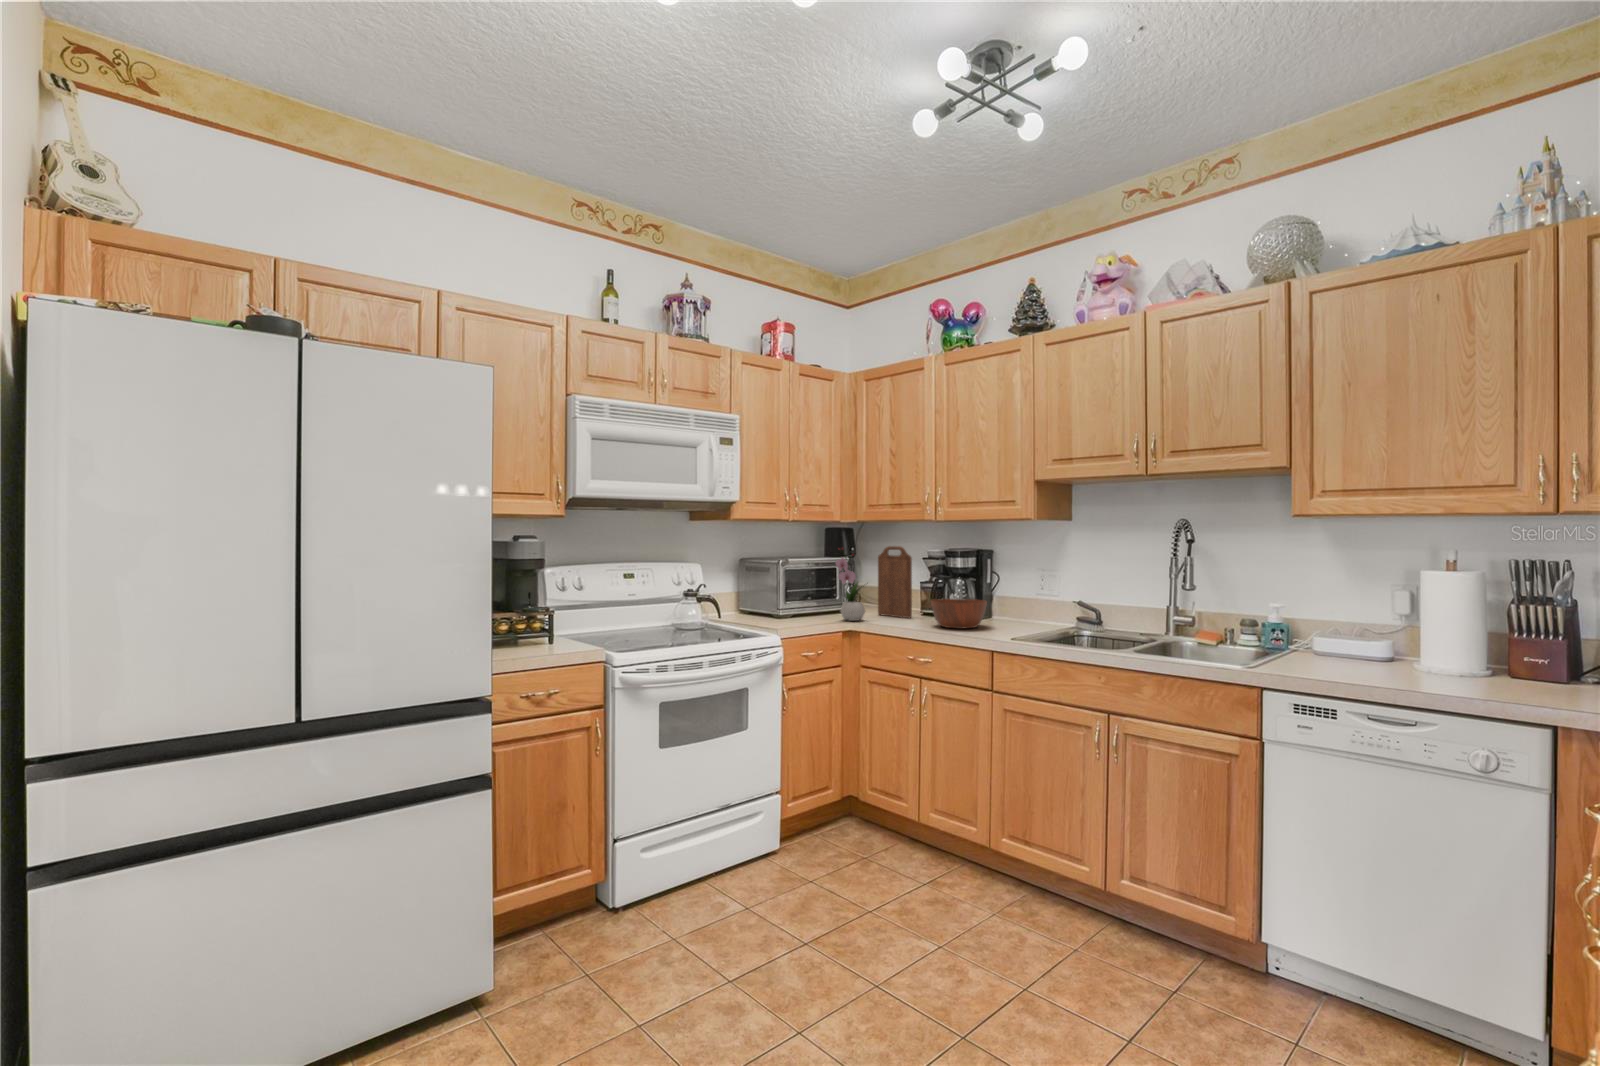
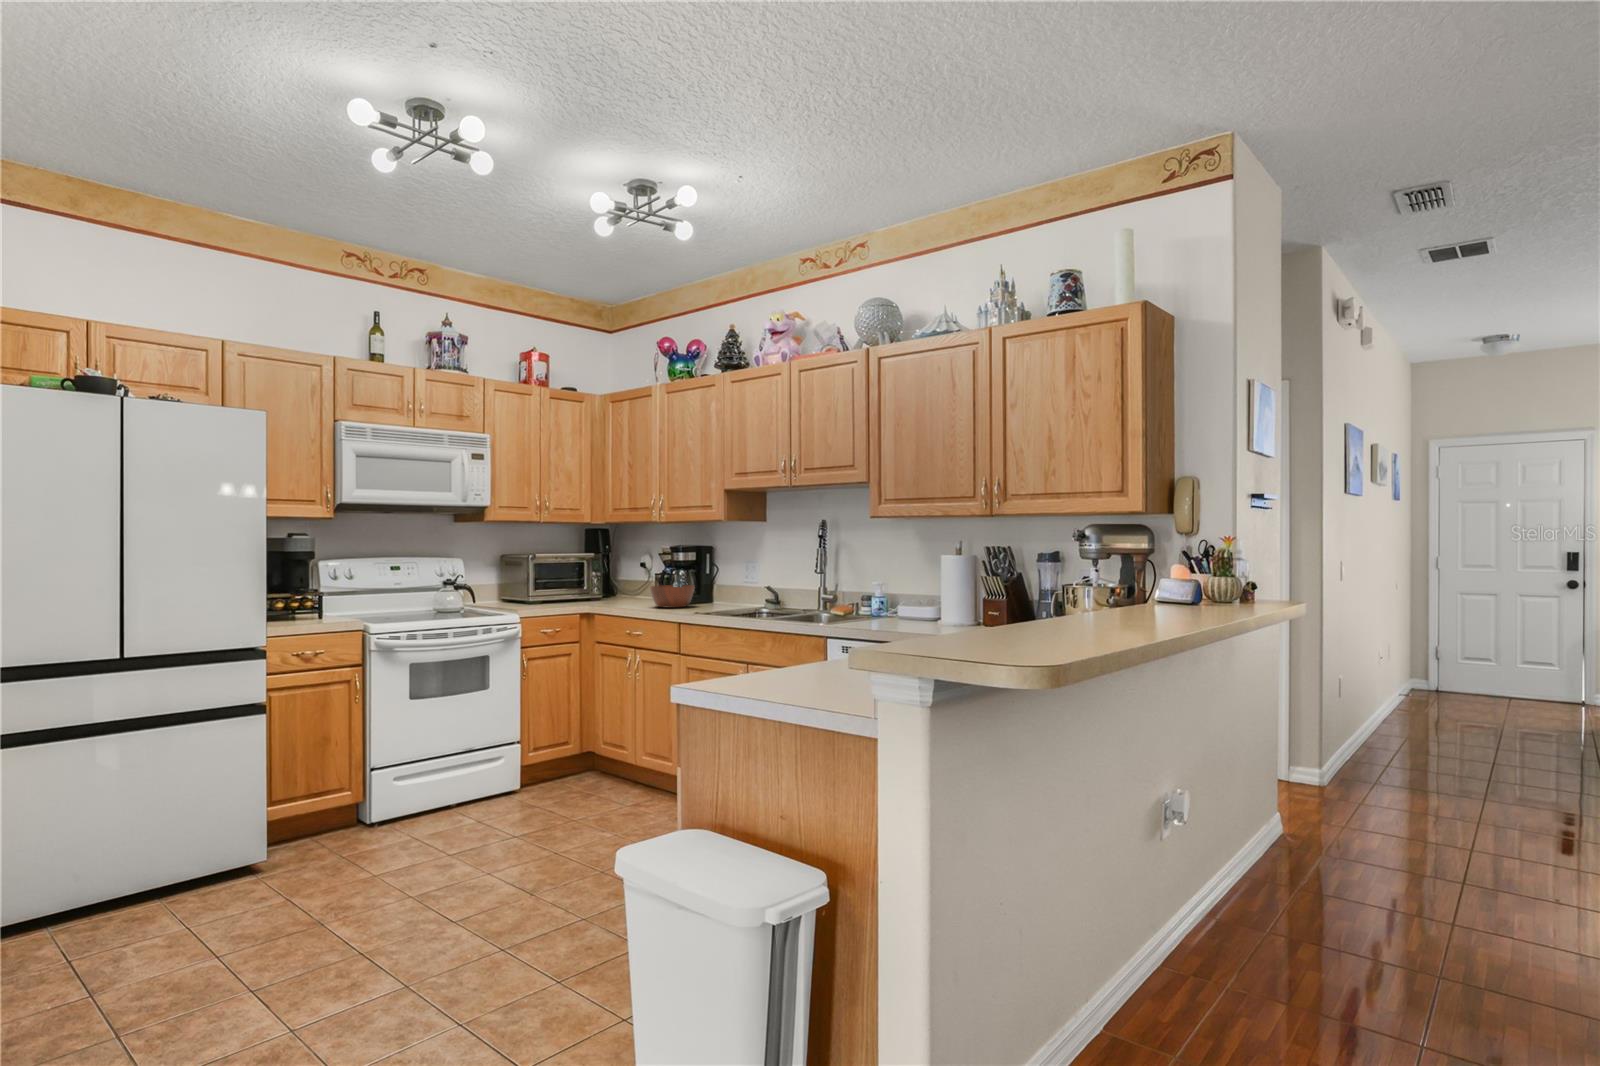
cutting board: present [878,546,912,618] -> none [620,544,644,603]
flower arrangement: present [836,548,865,621] -> none [577,544,606,605]

